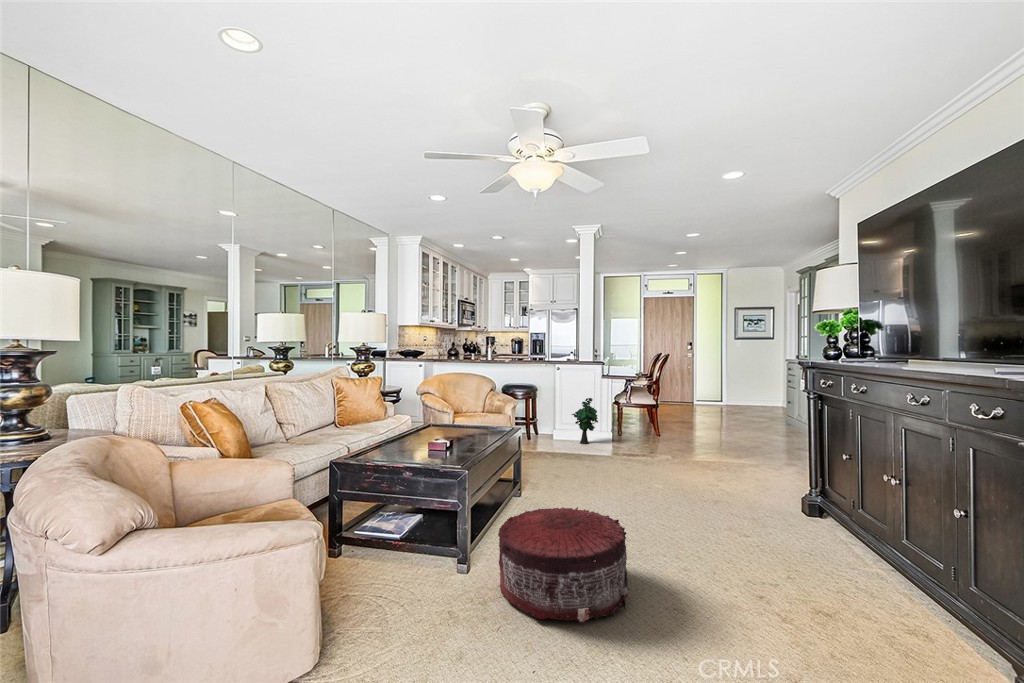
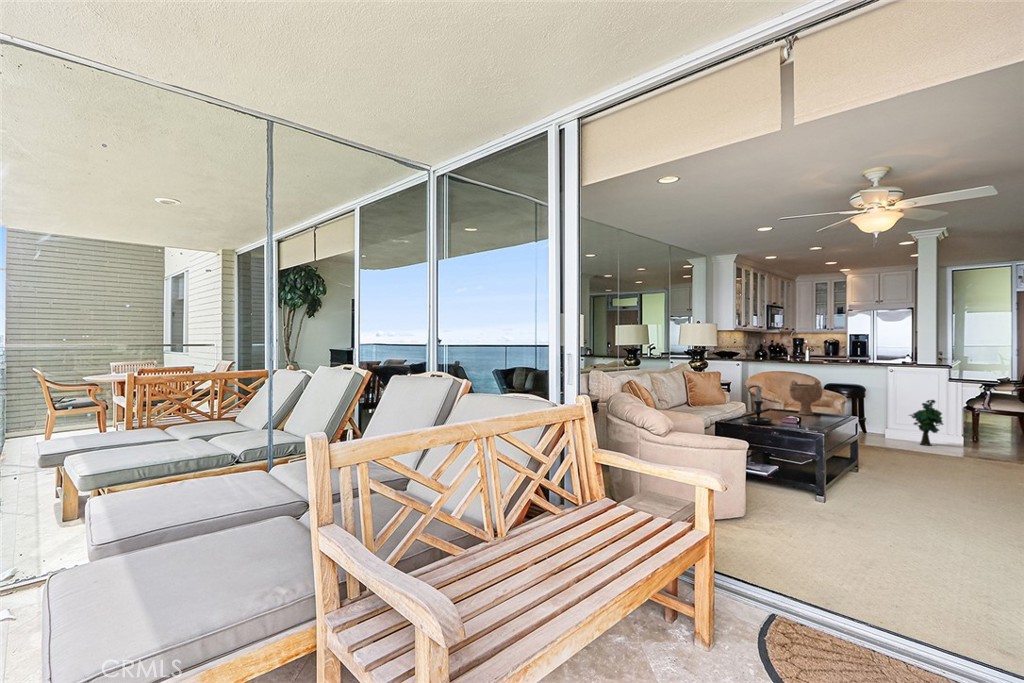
decorative bowl: none [448,387,484,432] -> present [789,380,822,415]
candle holder: none [375,401,415,459] -> present [745,386,773,425]
pouf: present [498,507,628,622] -> none [854,467,976,541]

